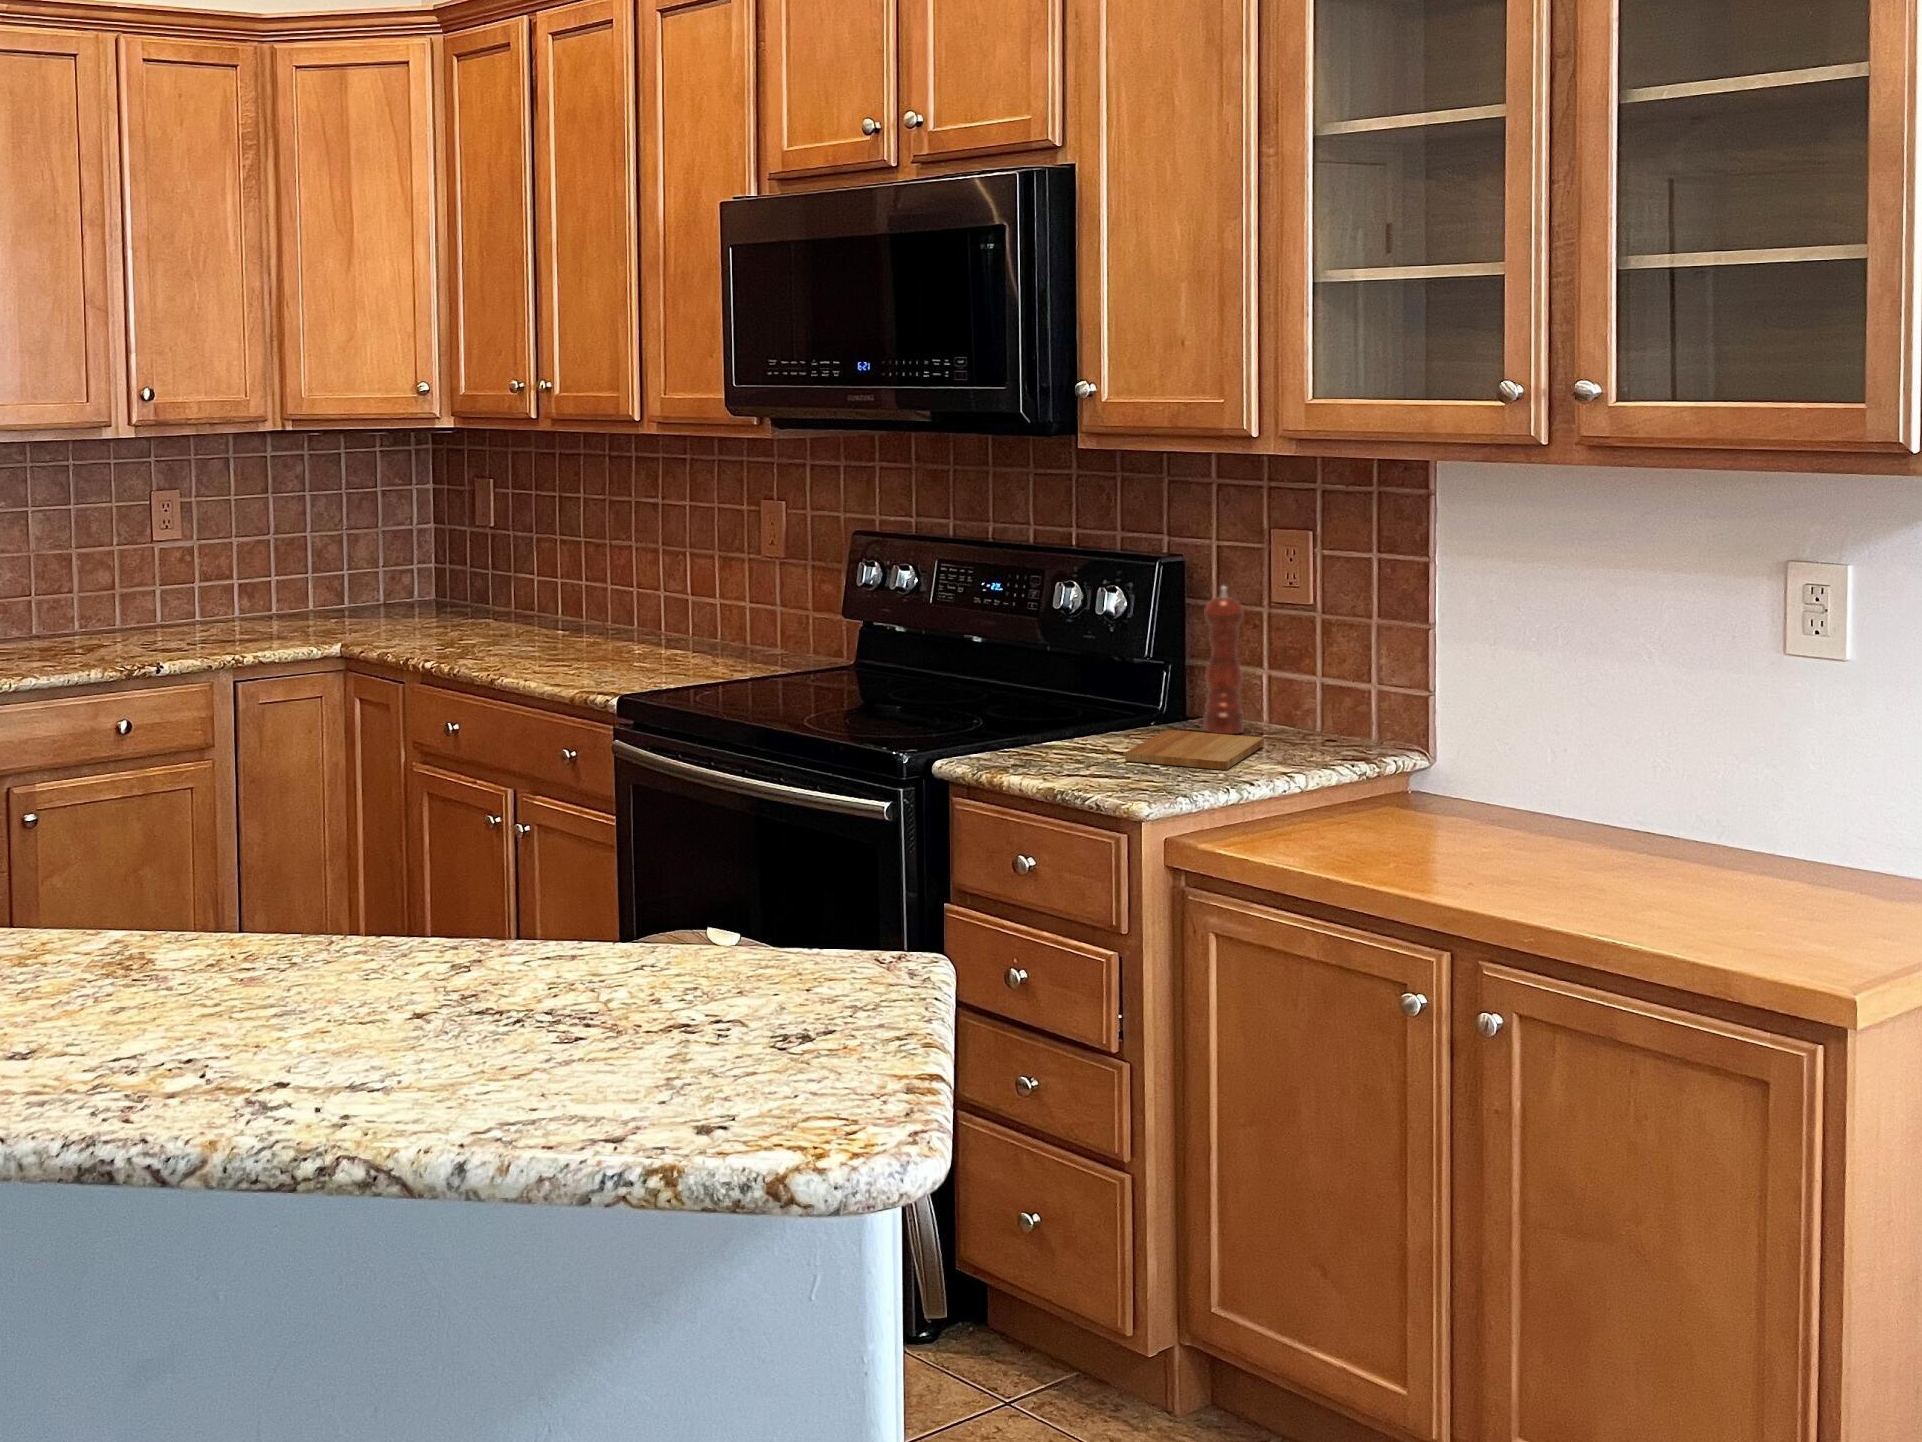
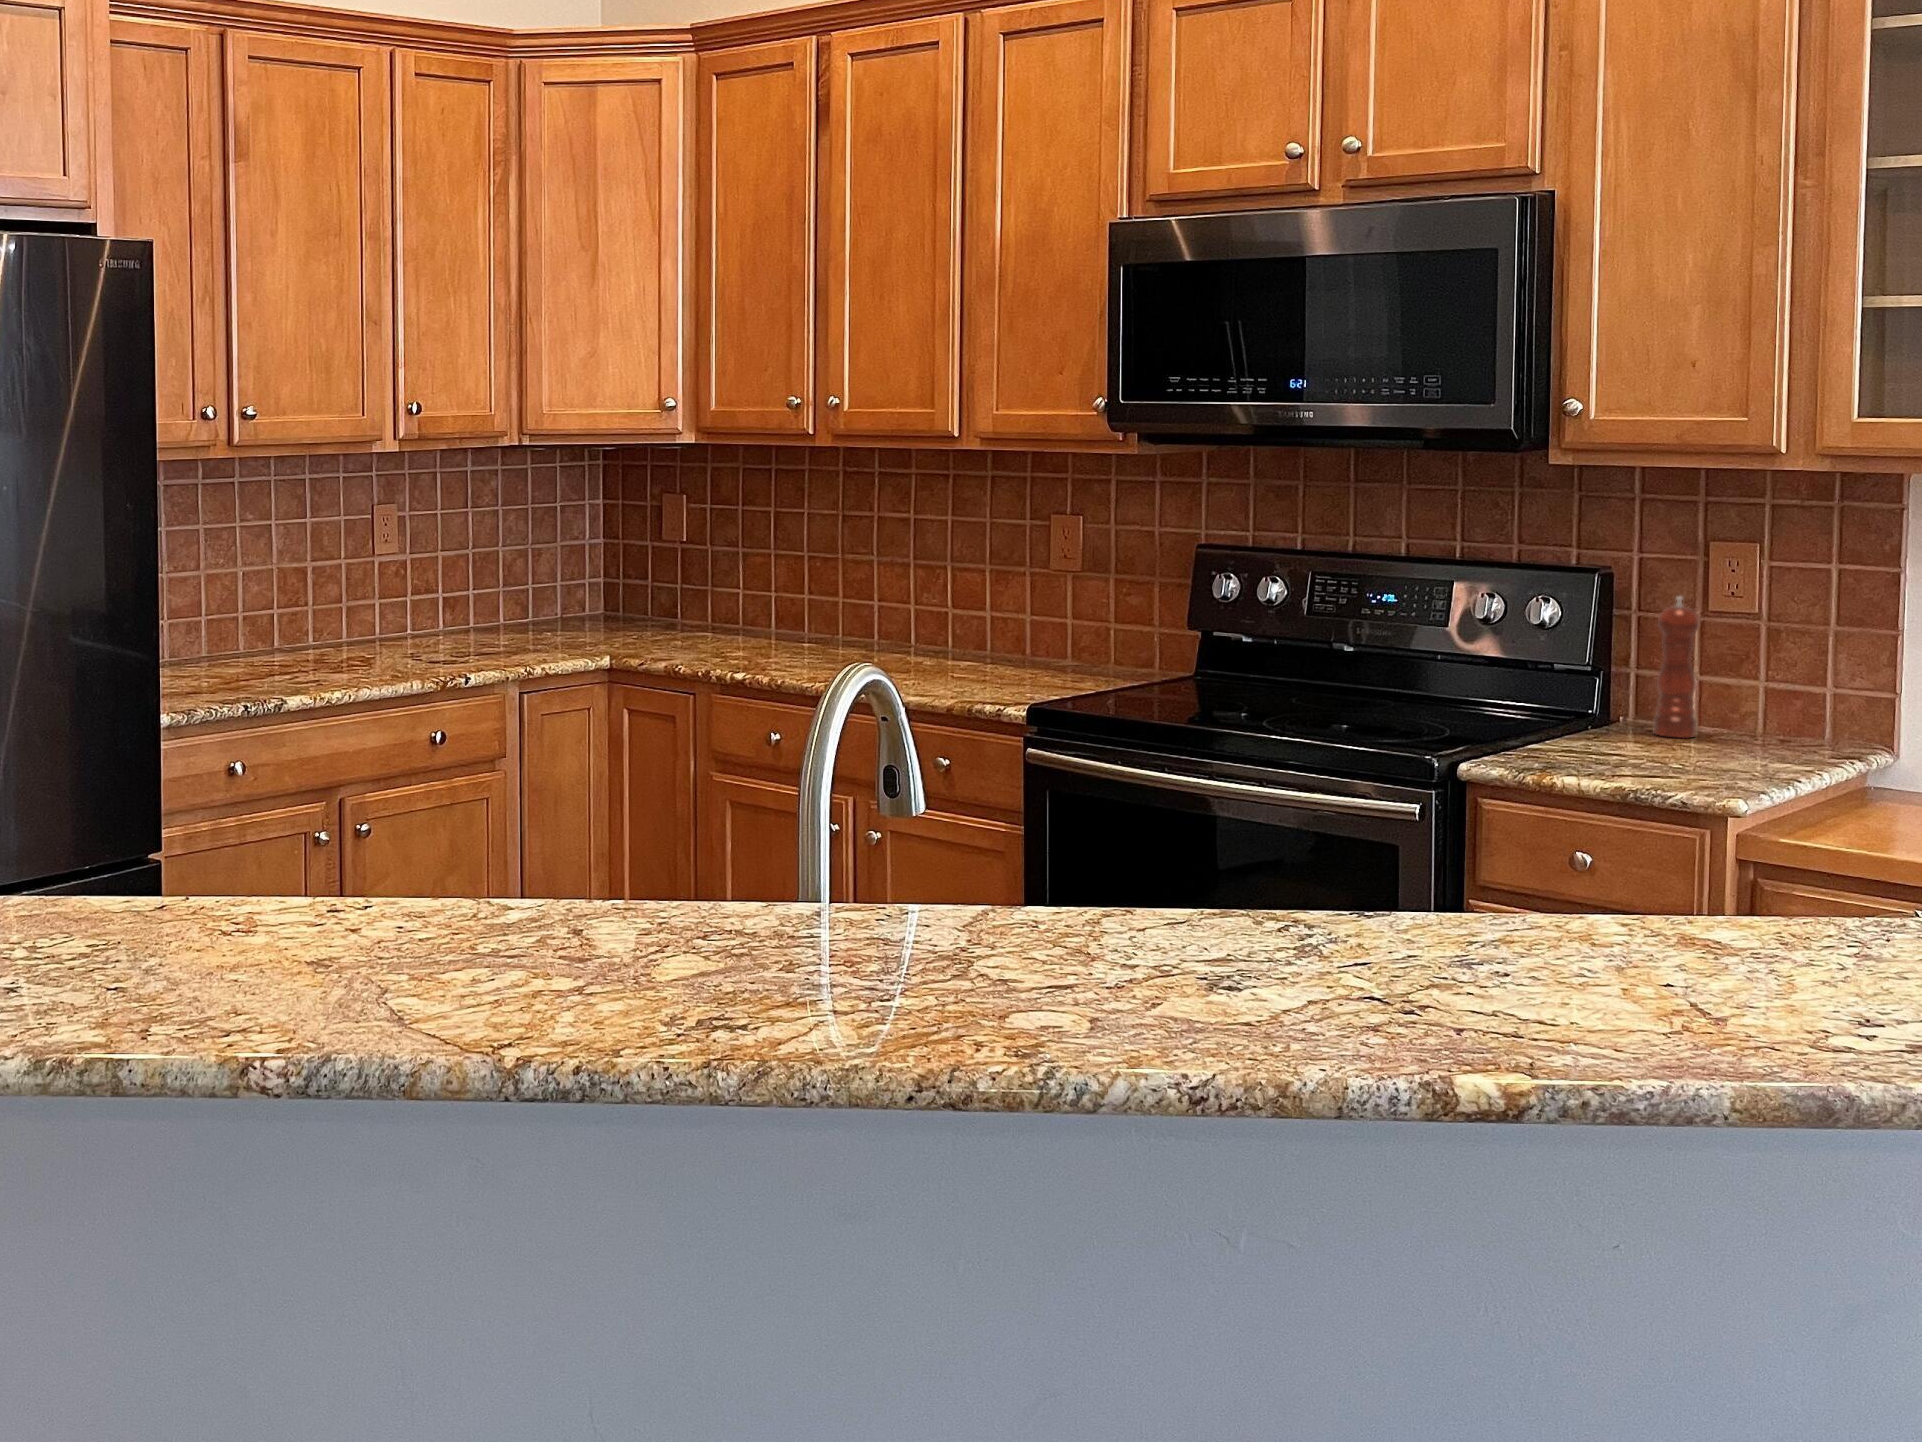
cutting board: present [1125,730,1264,770] -> none [1637,734,1758,770]

